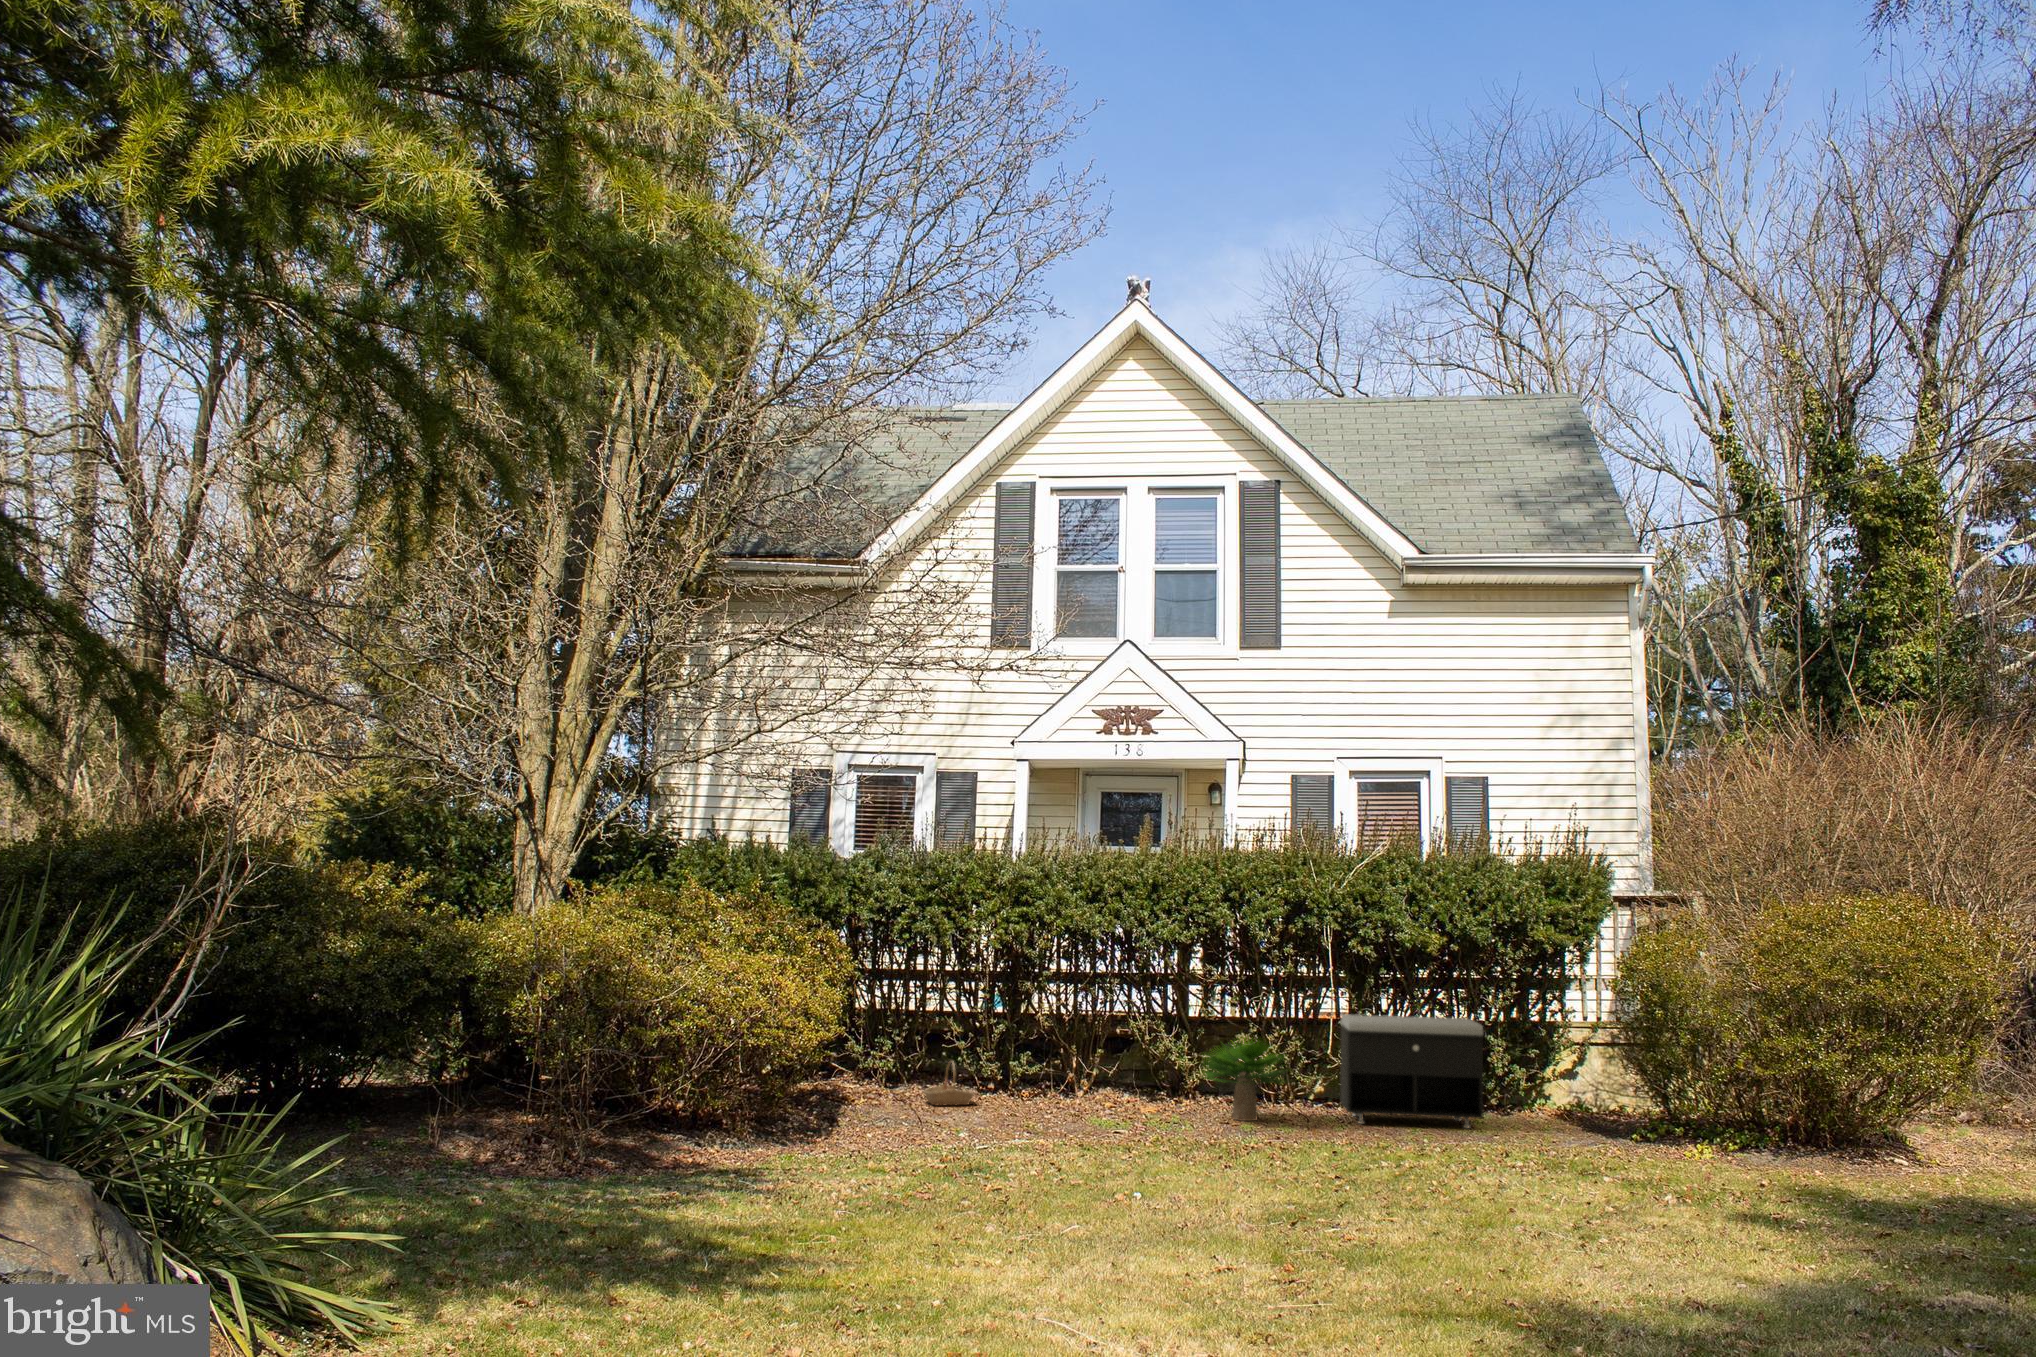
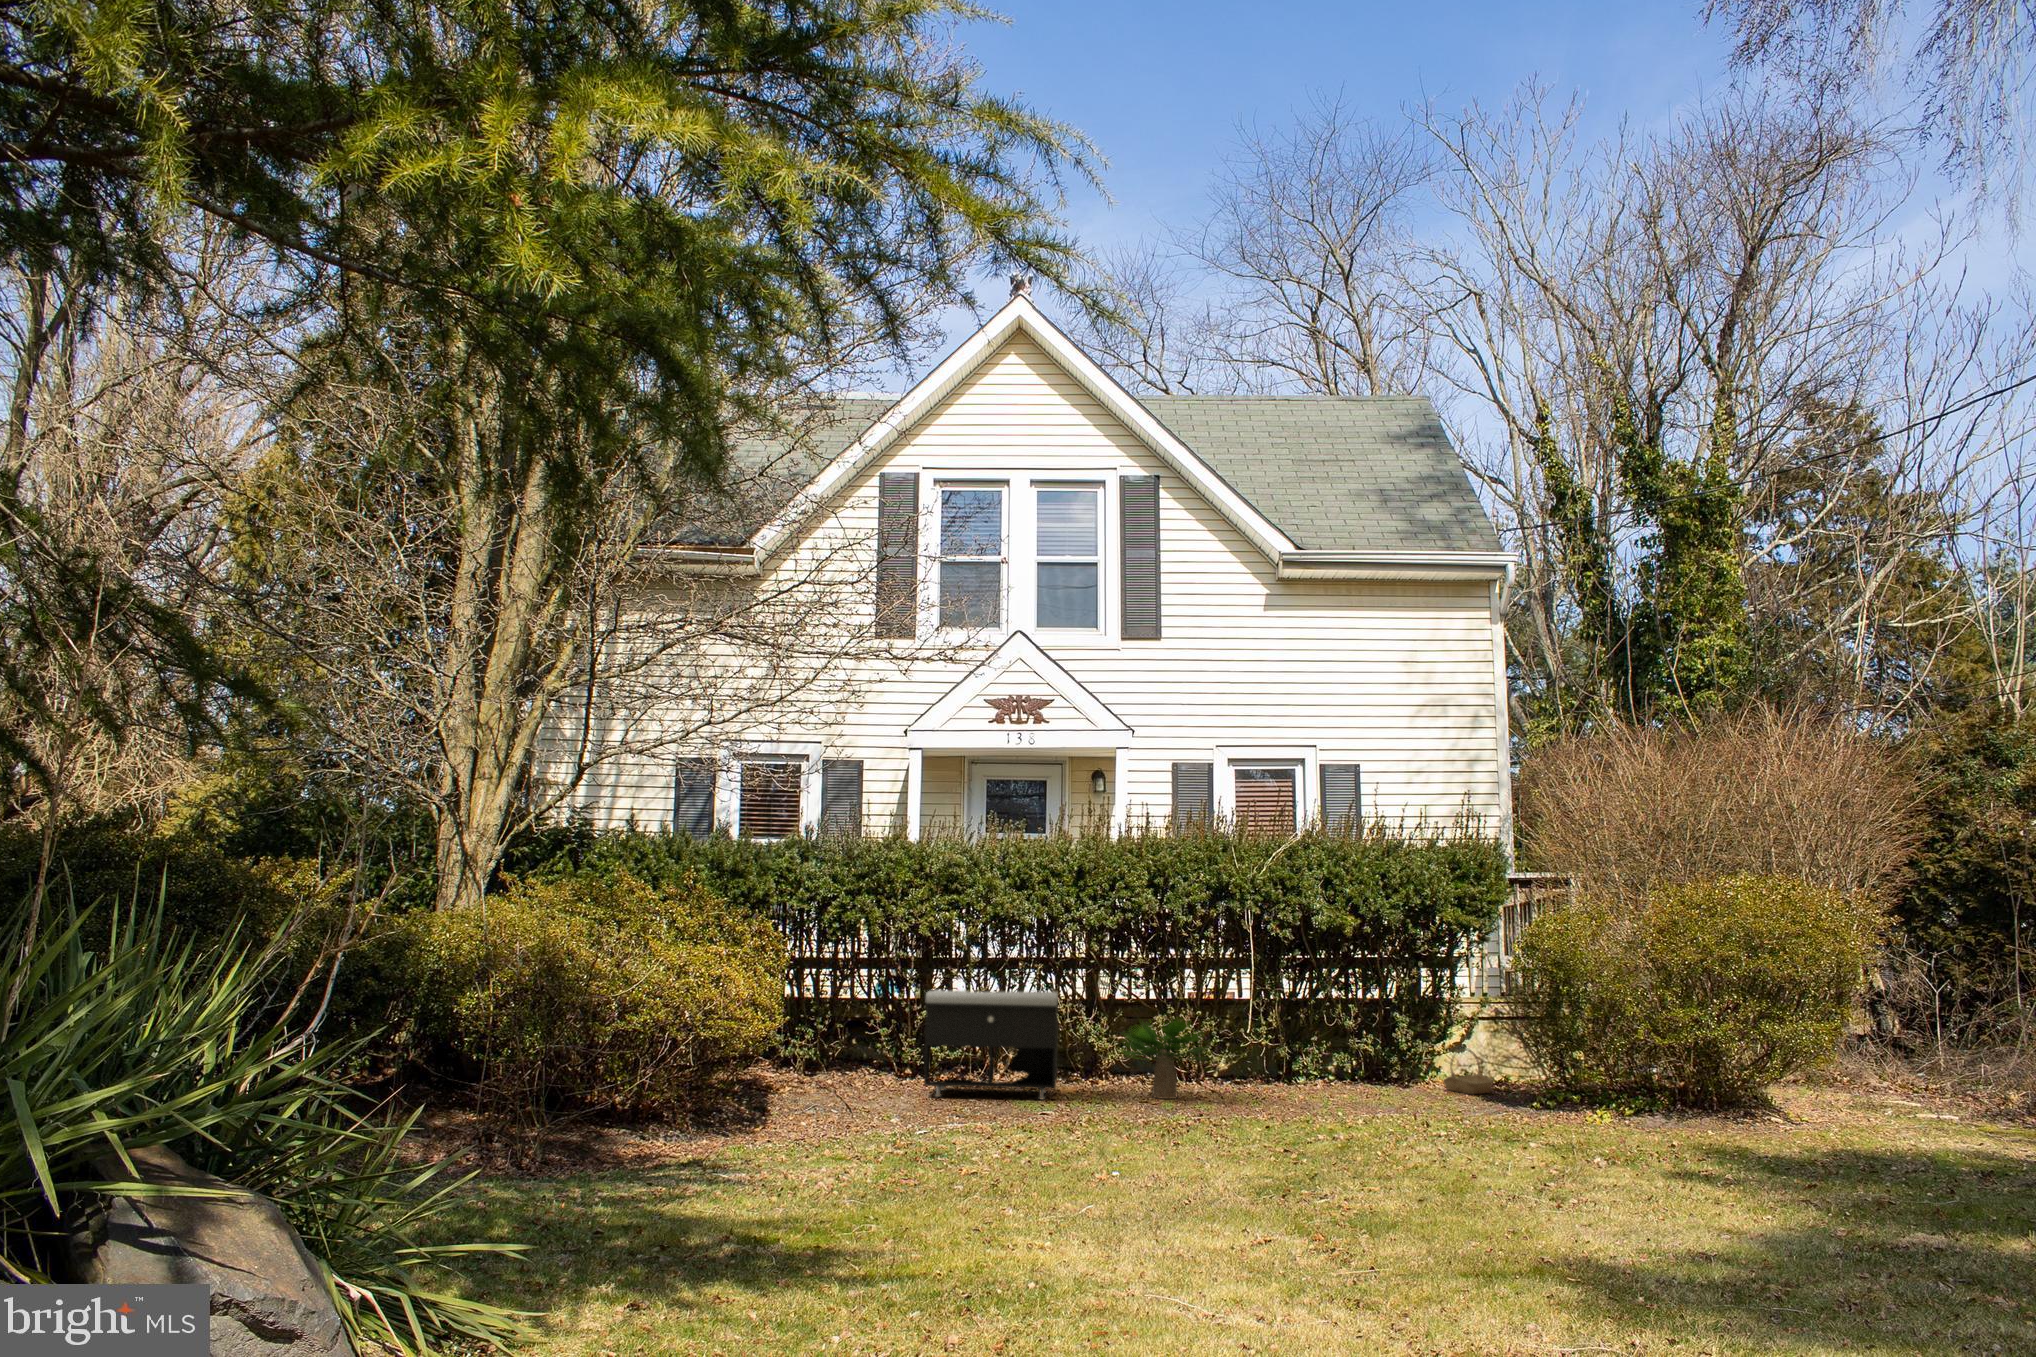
storage bench: present [1340,1014,1484,1128] -> present [924,990,1058,1099]
basket: present [924,1061,974,1106] -> present [1443,1049,1493,1094]

